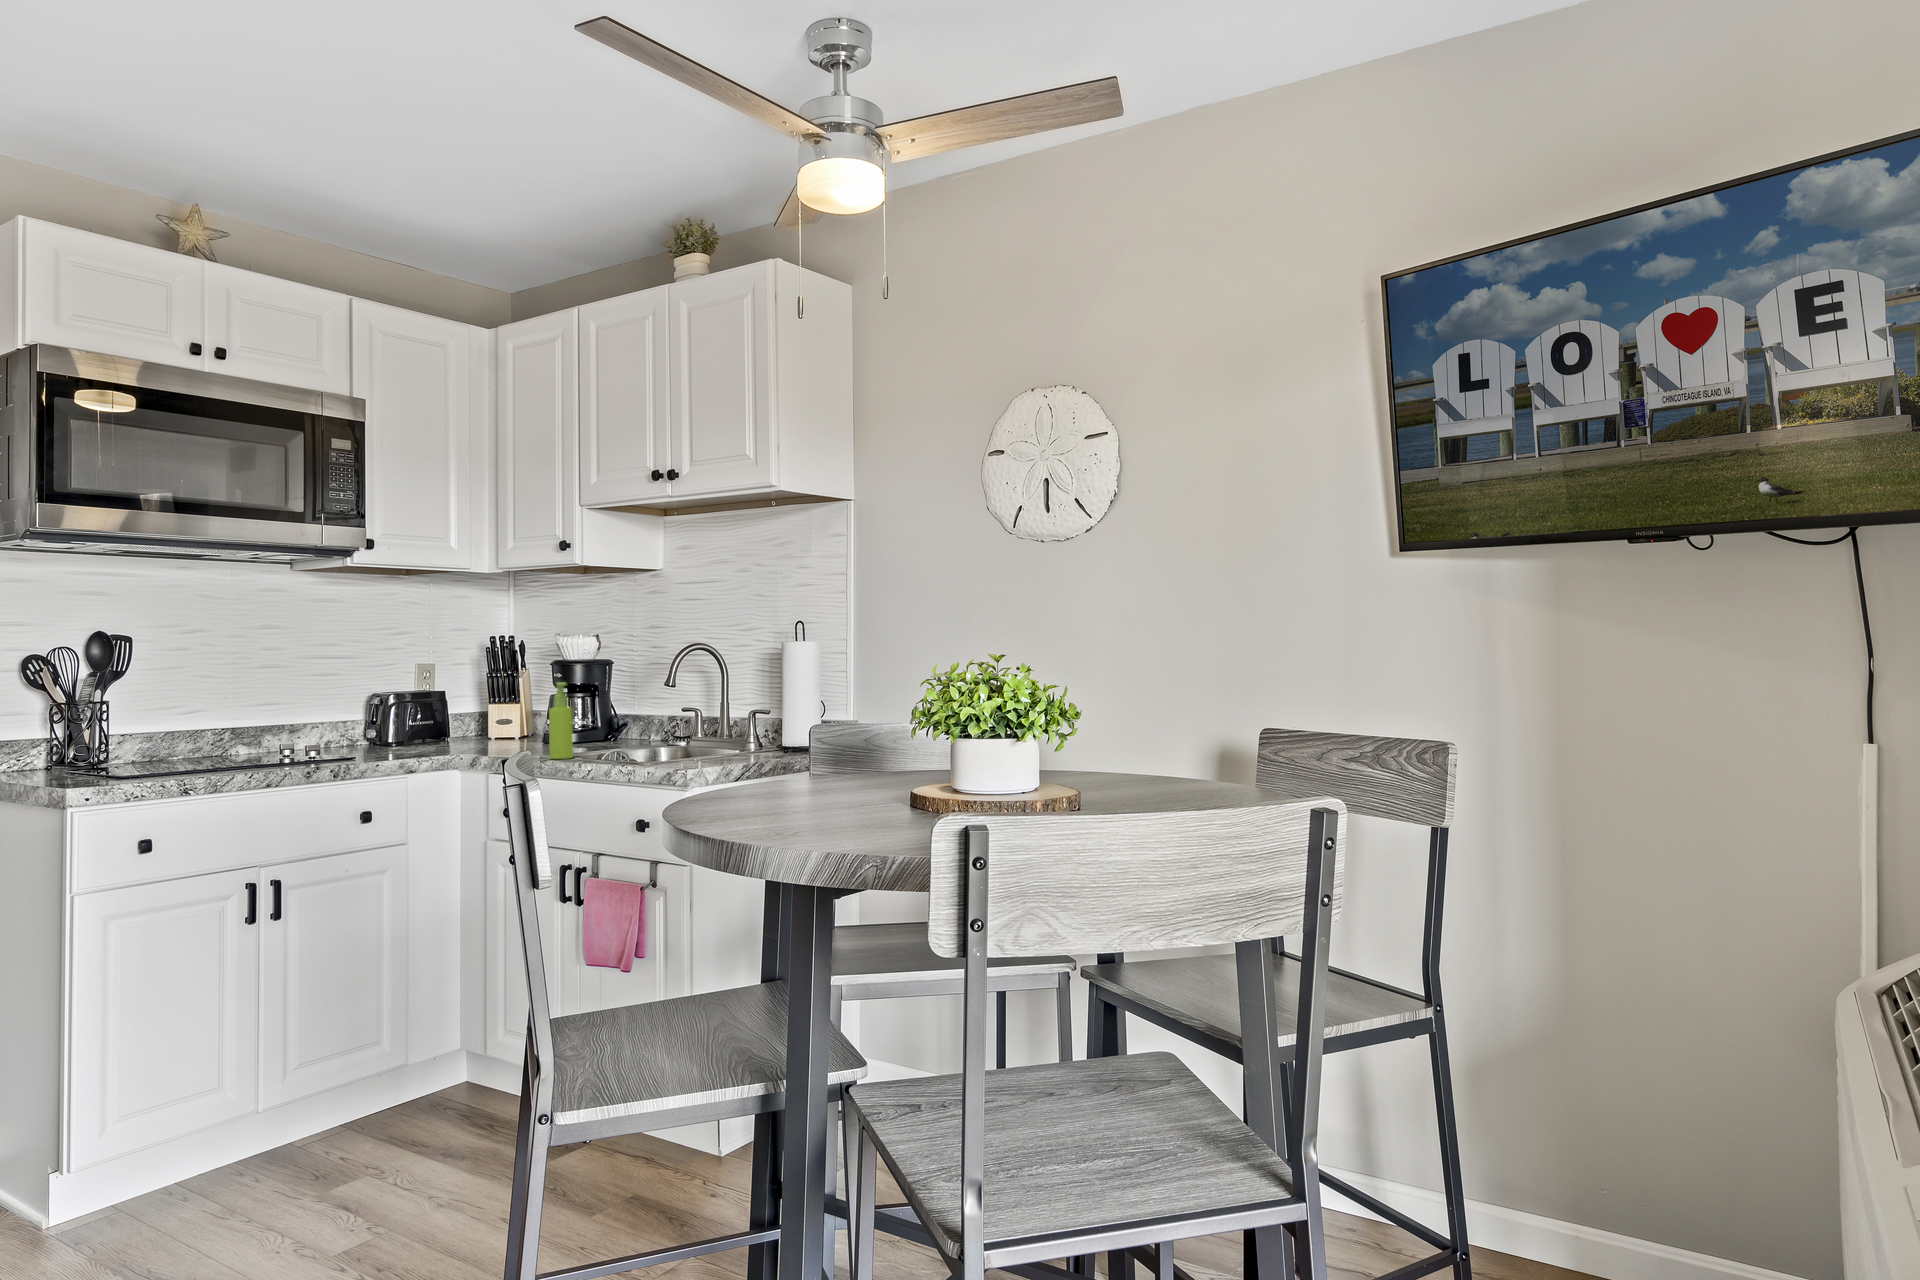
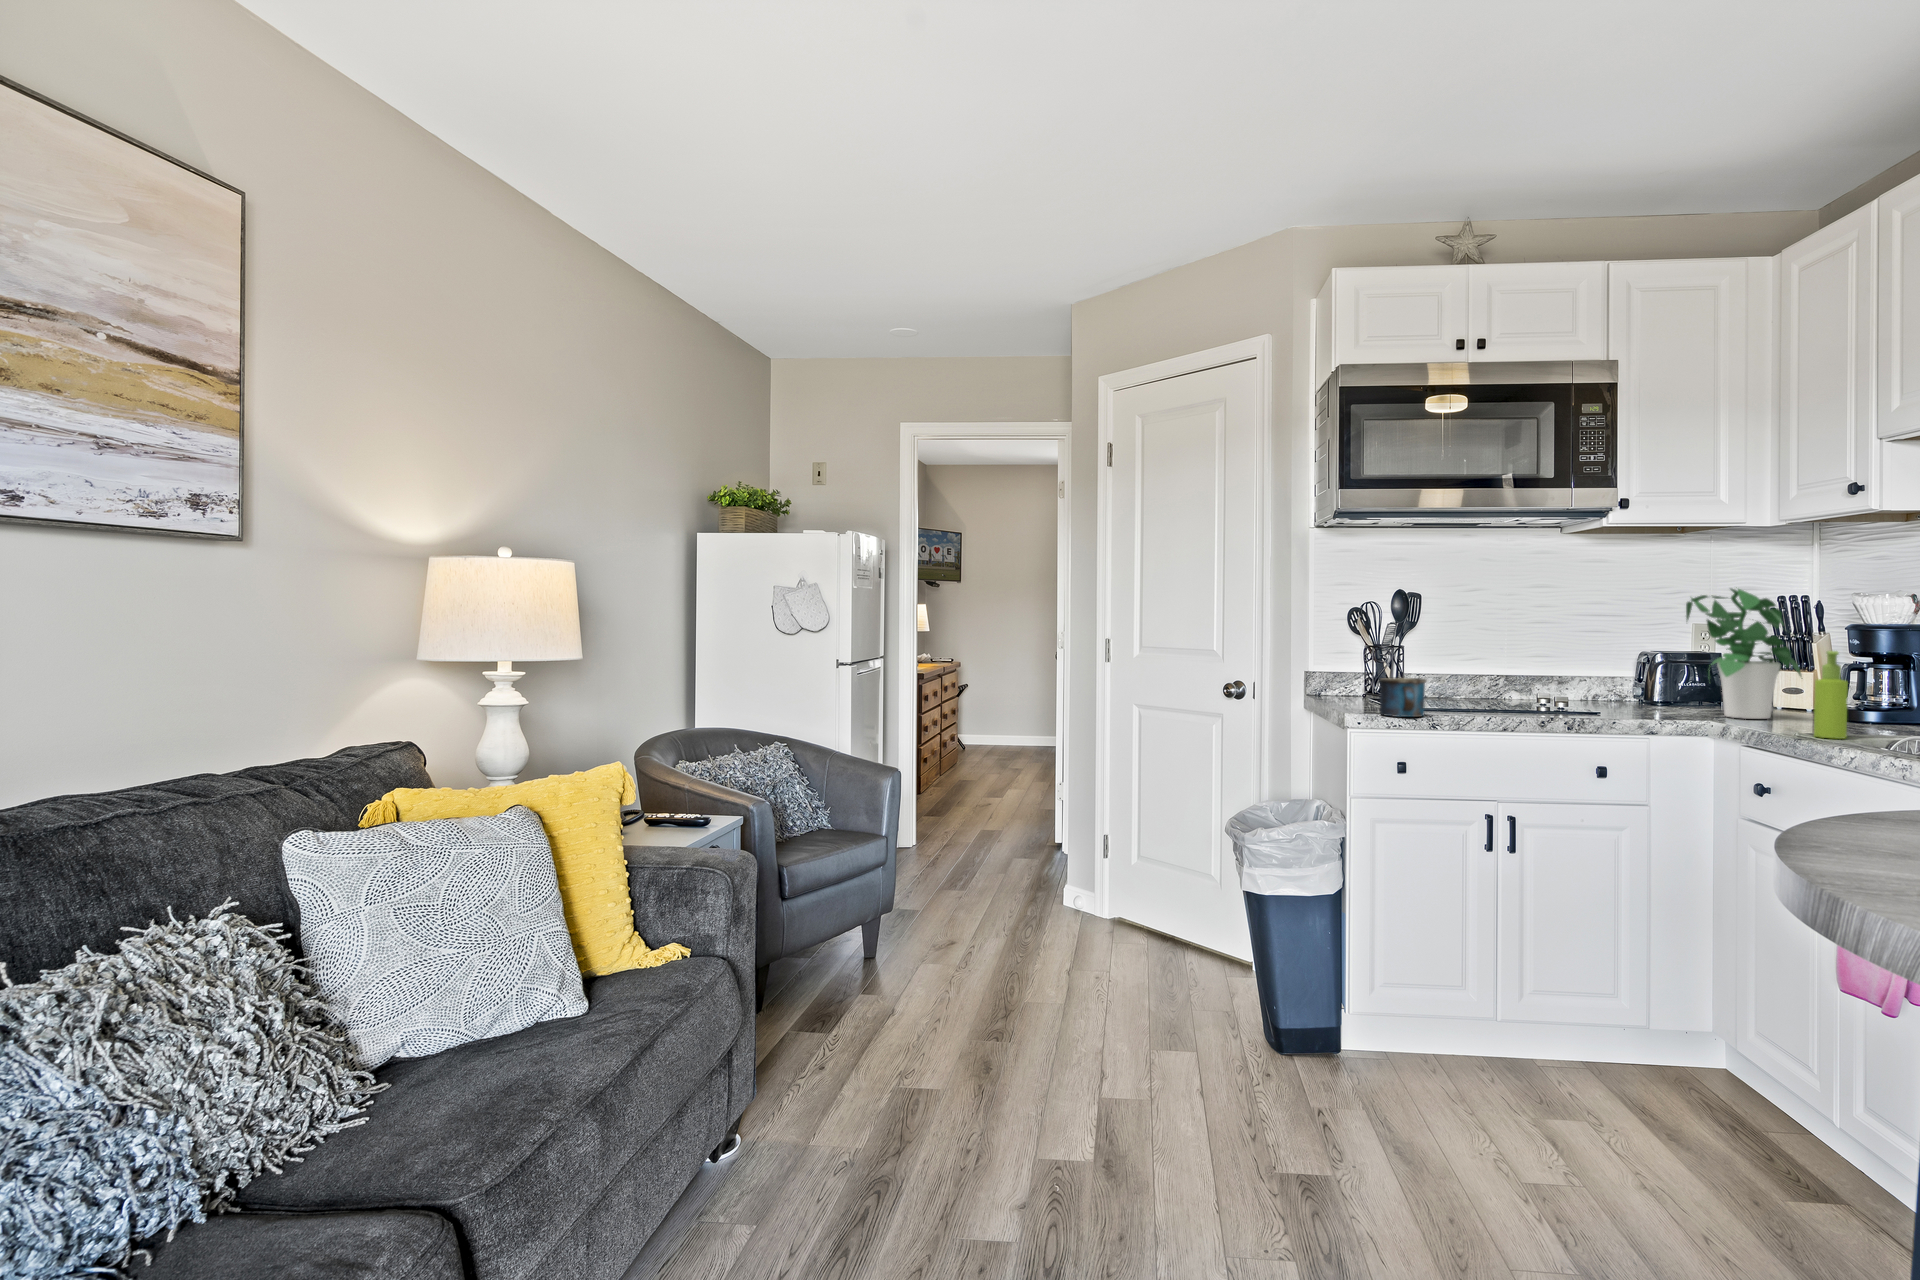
potted plant: none [430,626,527,751] -> present [1686,589,1801,719]
mug: none [103,735,170,784] -> present [1379,677,1426,717]

